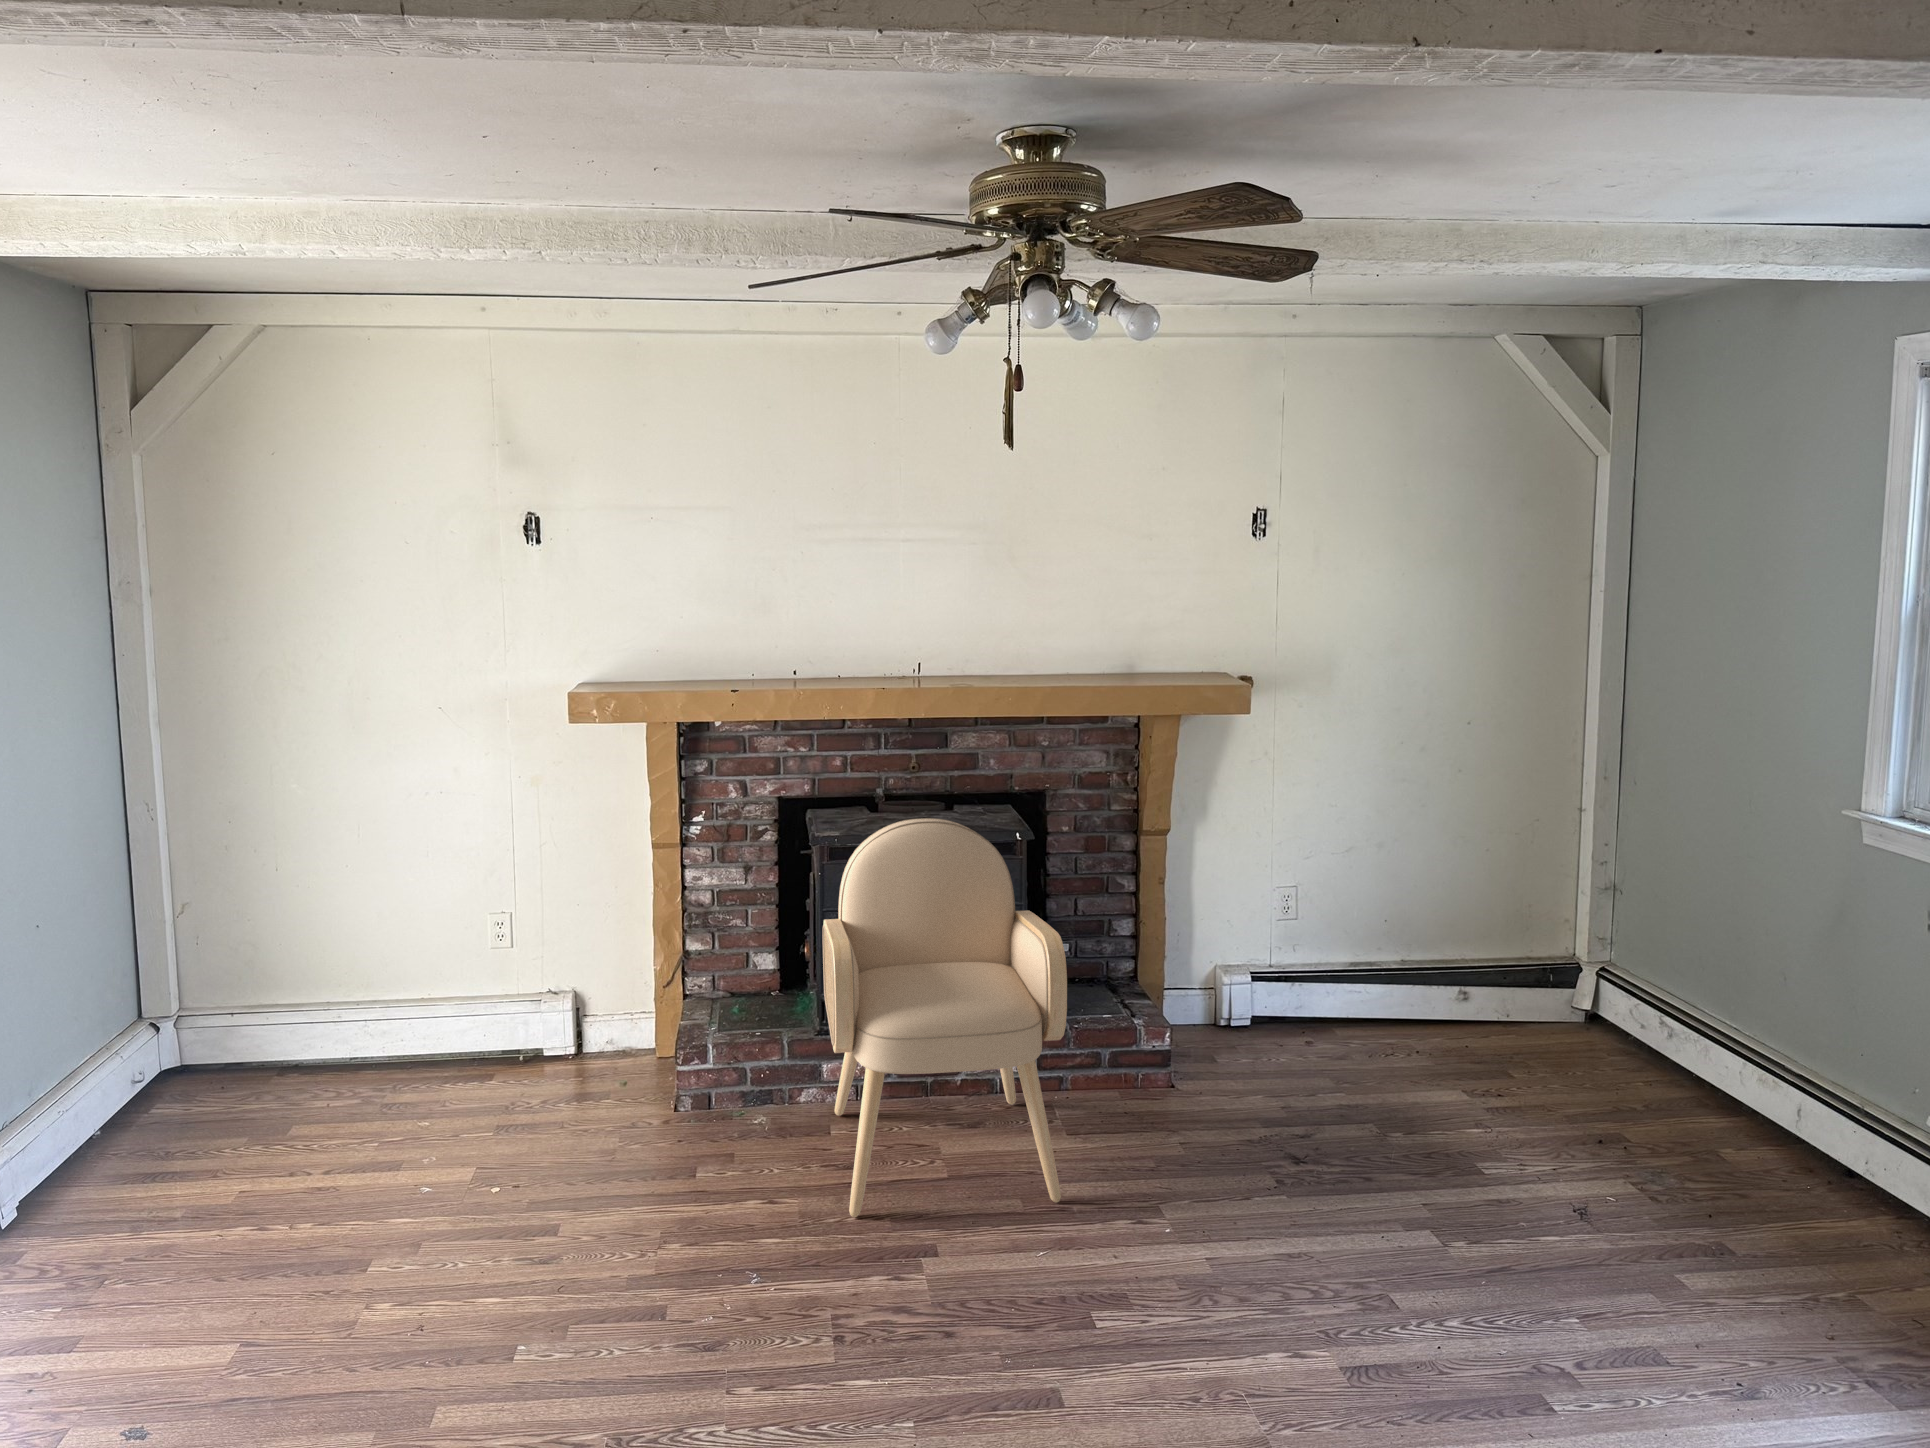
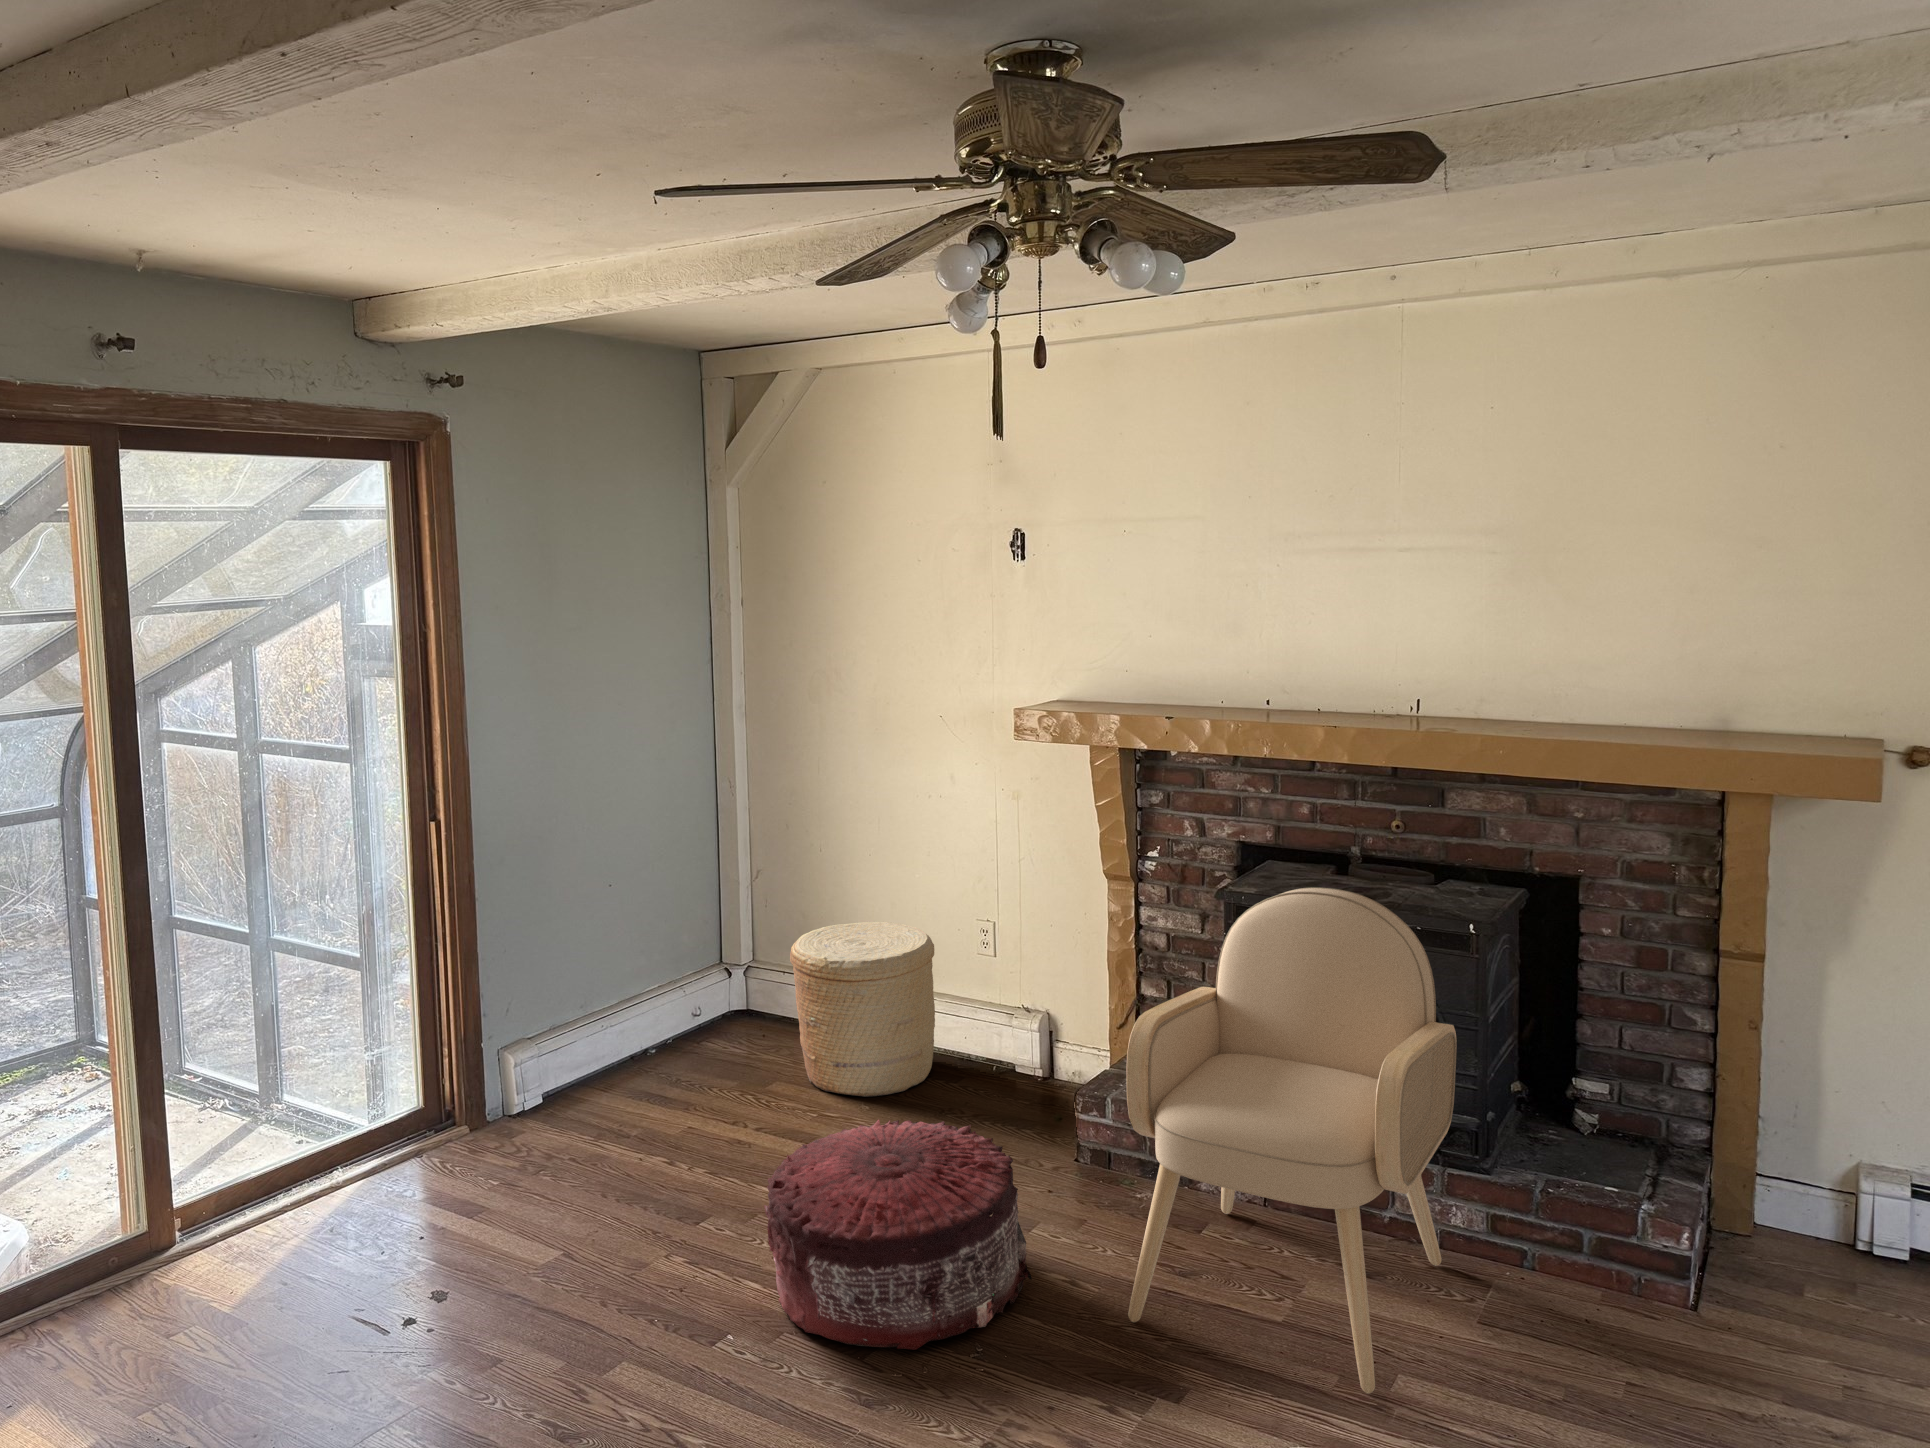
woven basket: none [294,931,462,1124] -> present [790,922,935,1097]
pouf: none [486,1091,754,1336] -> present [764,1120,1031,1350]

